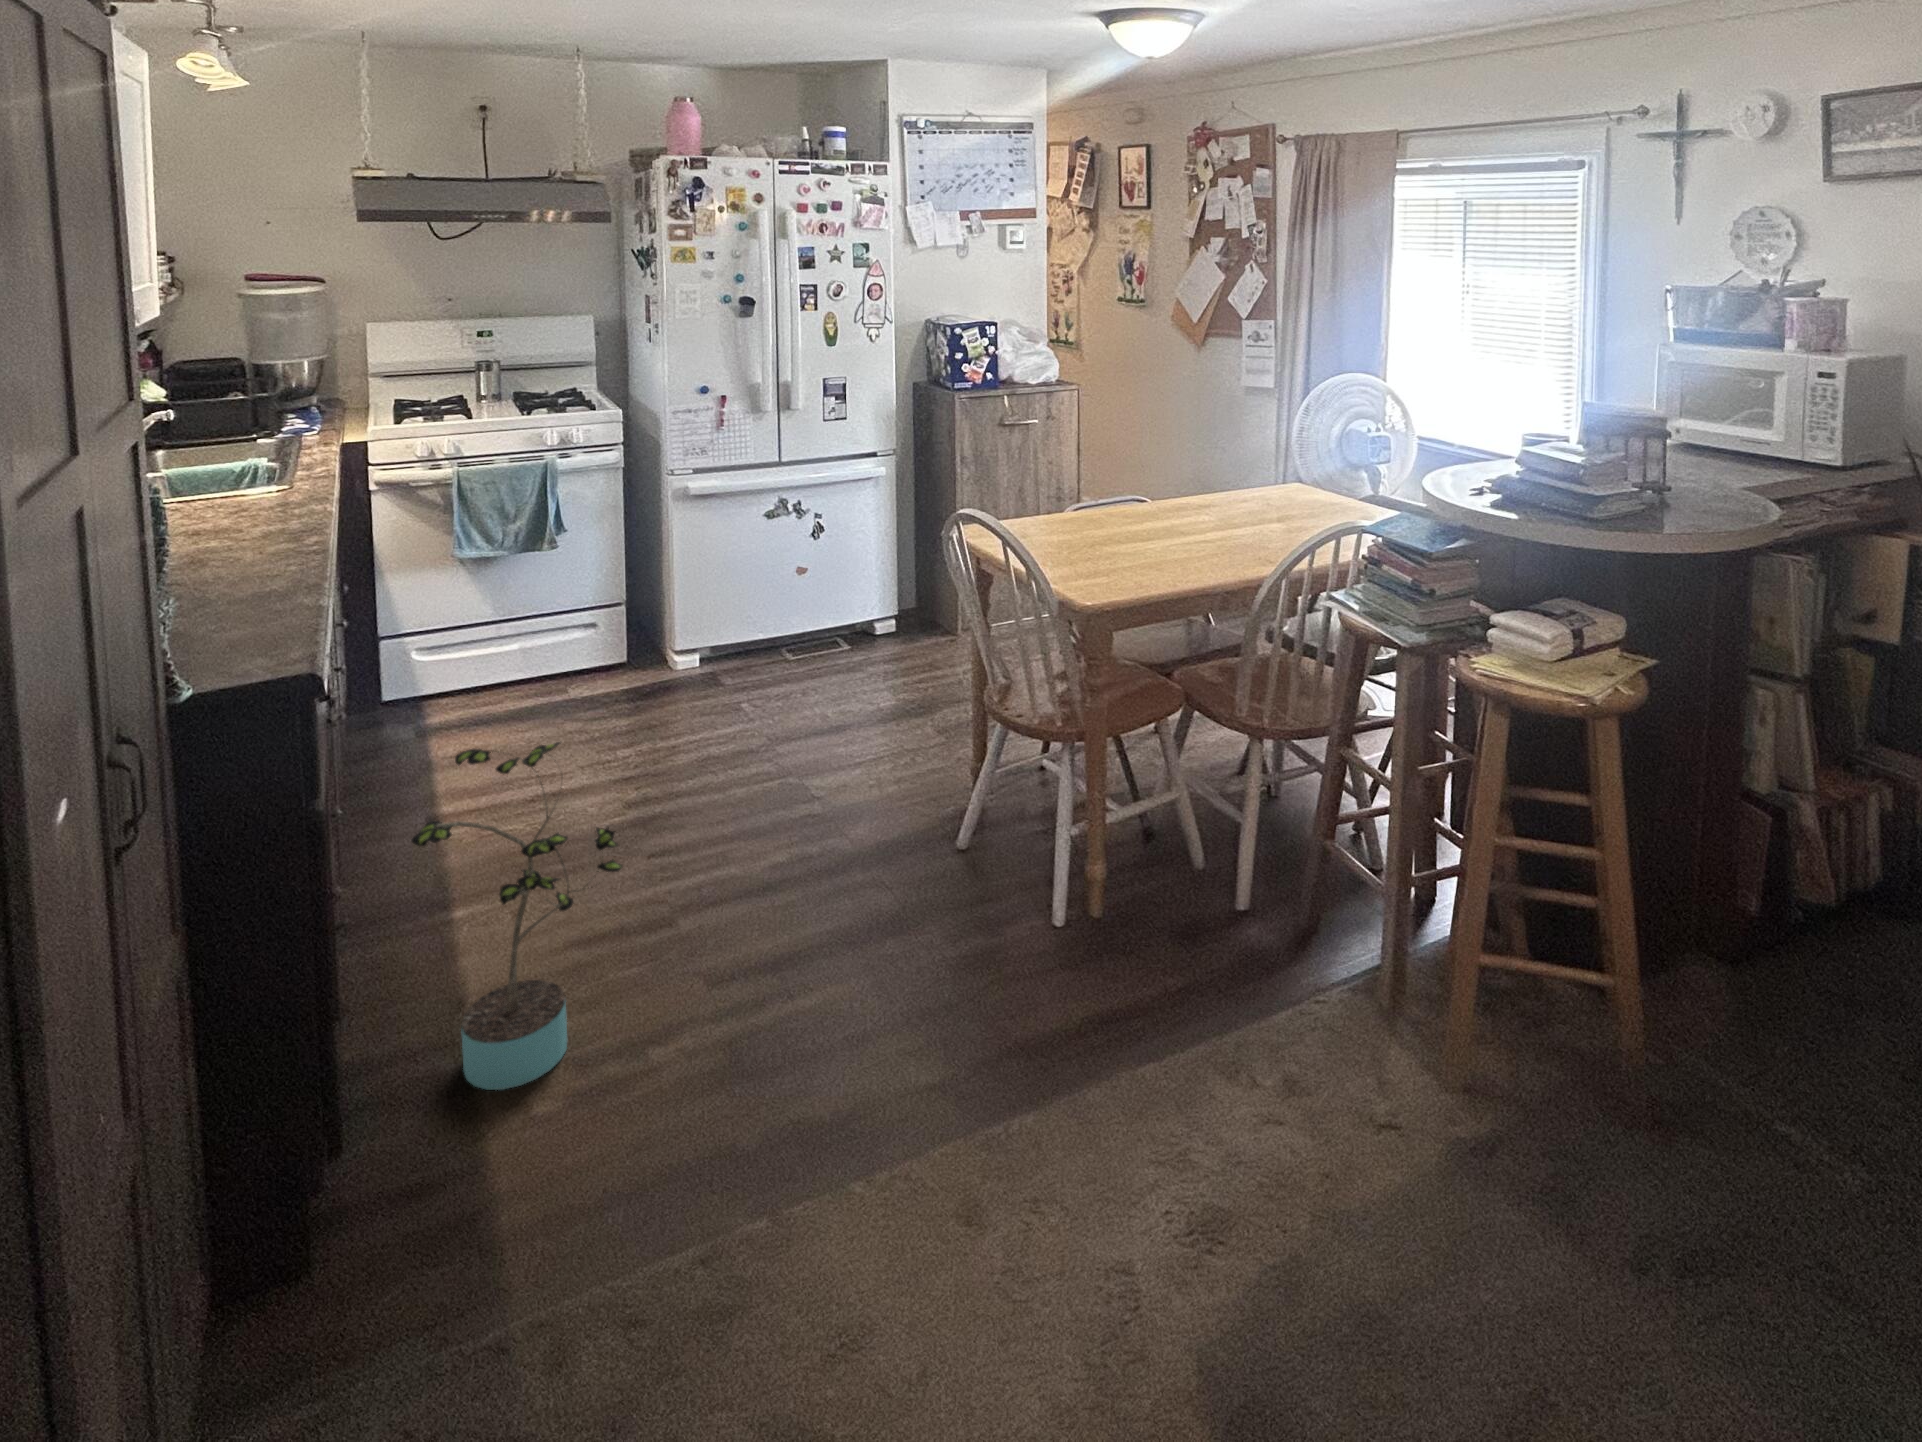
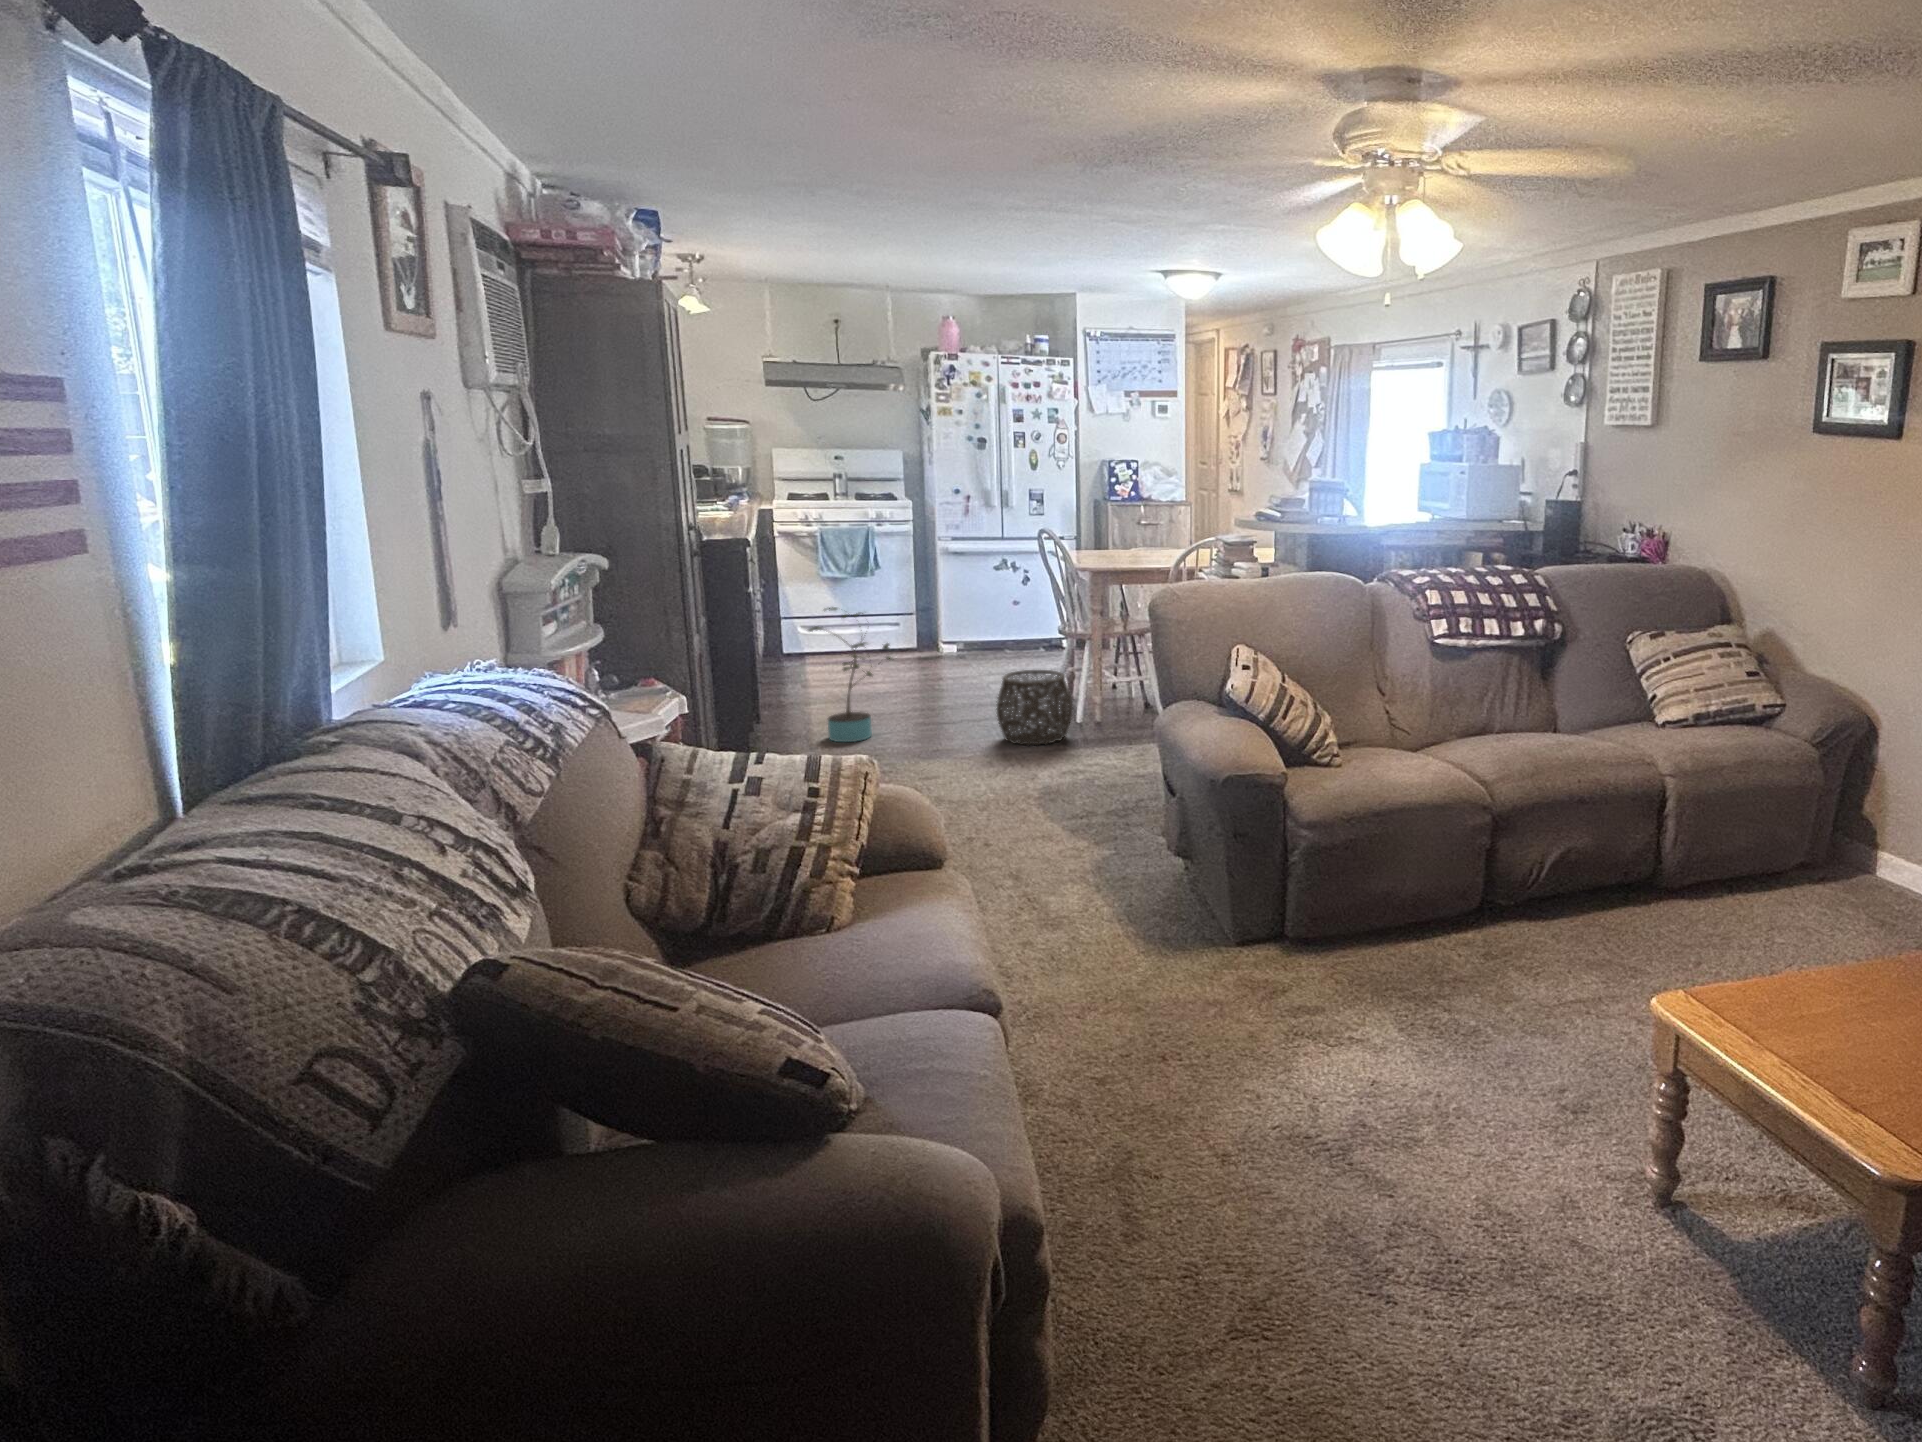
woven basket: none [863,847,1037,1067] -> present [997,670,1072,745]

